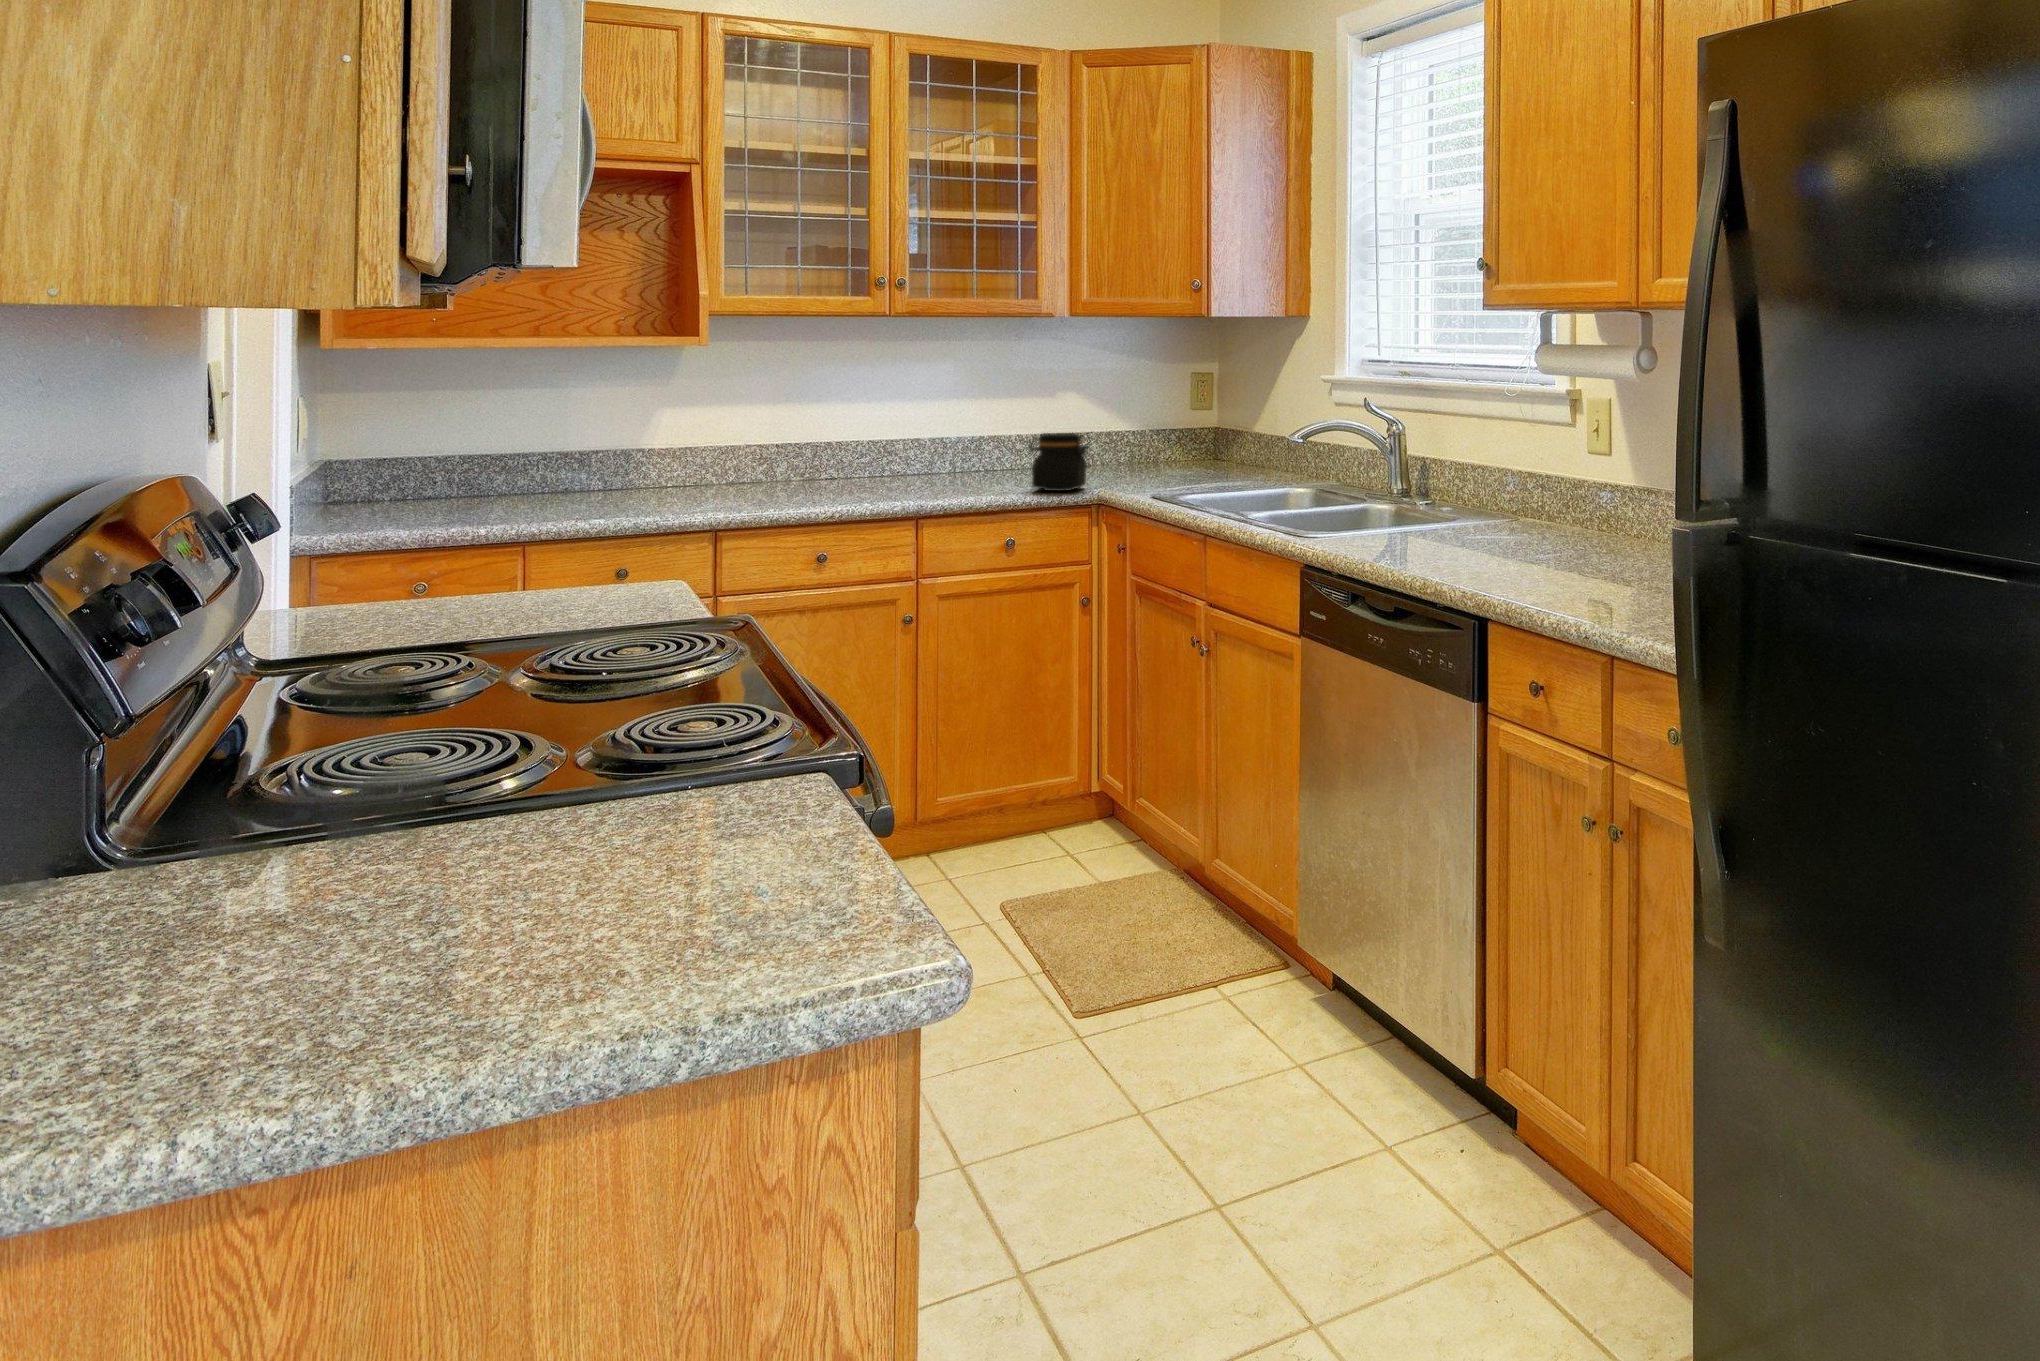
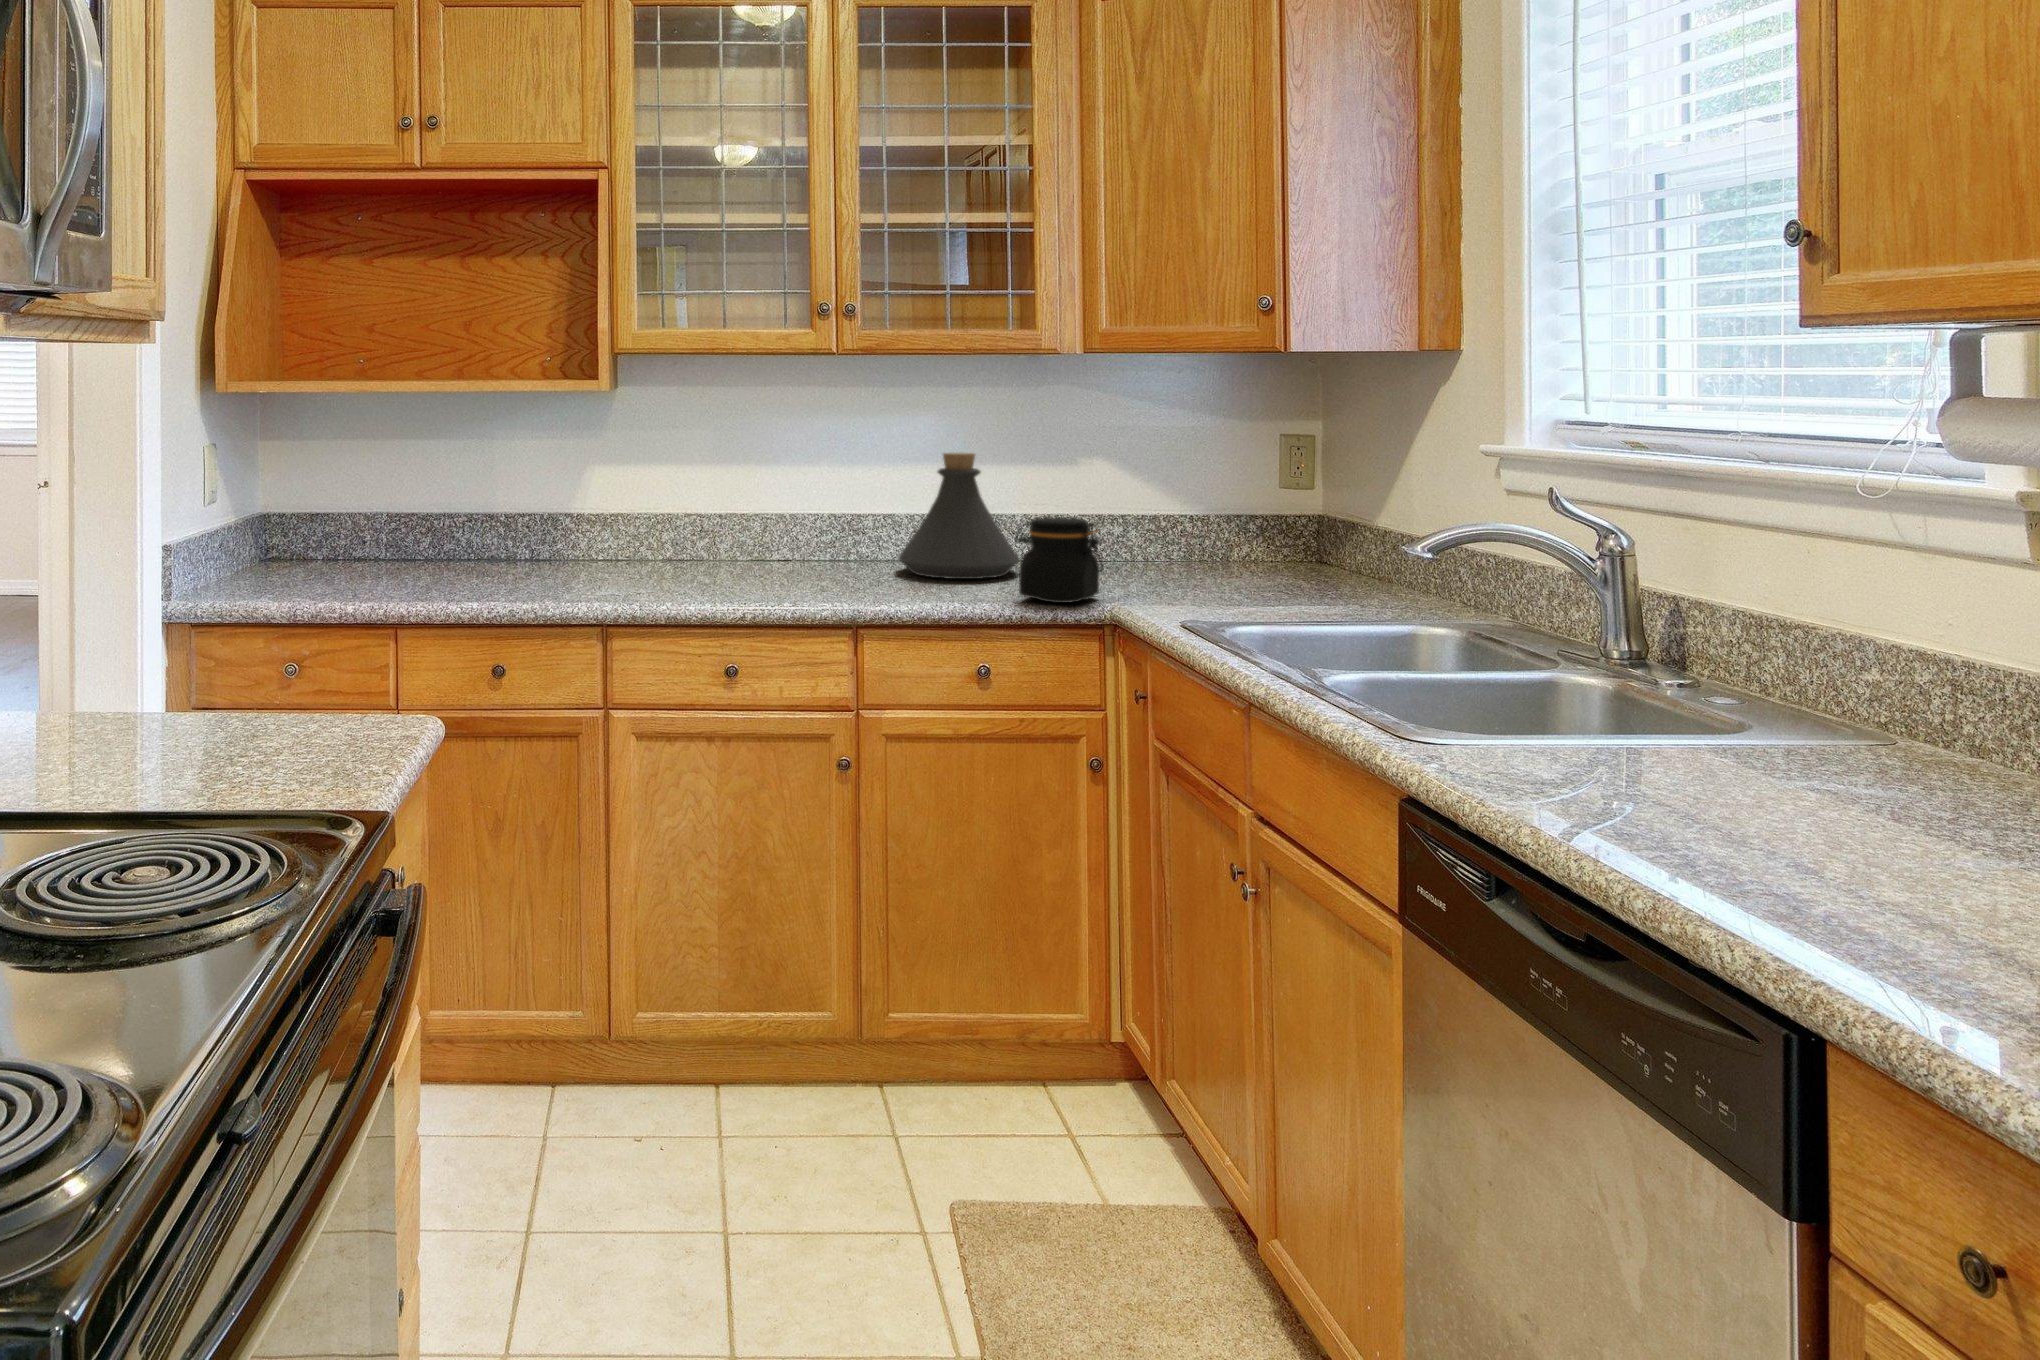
bottle: none [927,390,1020,482] -> present [899,452,1020,579]

